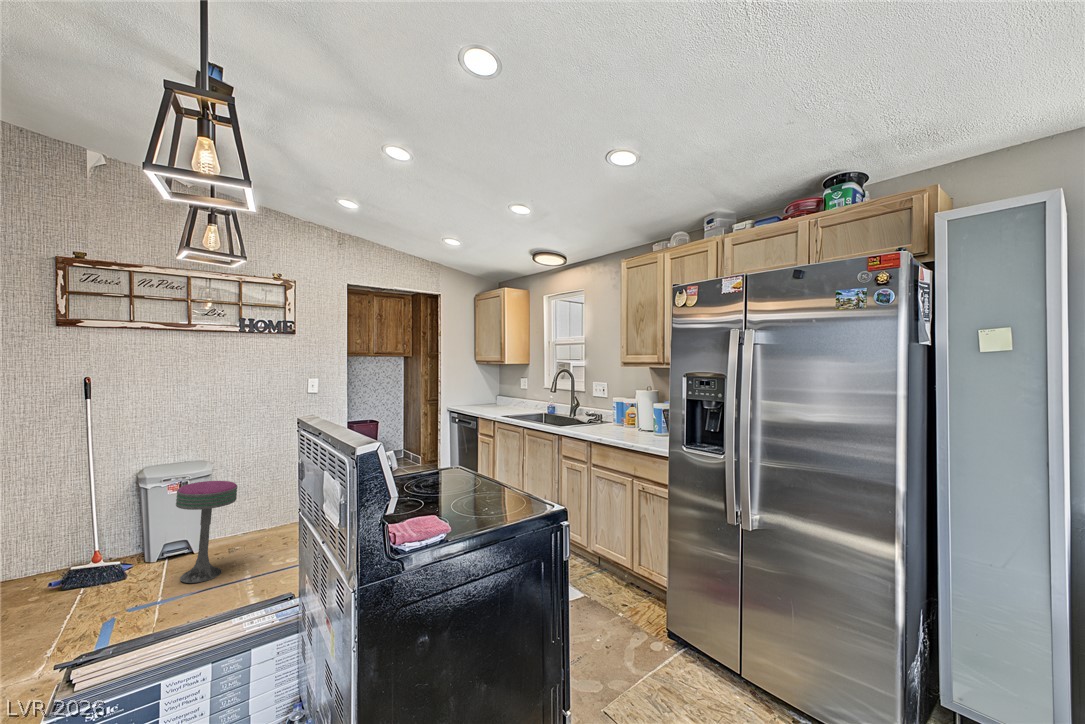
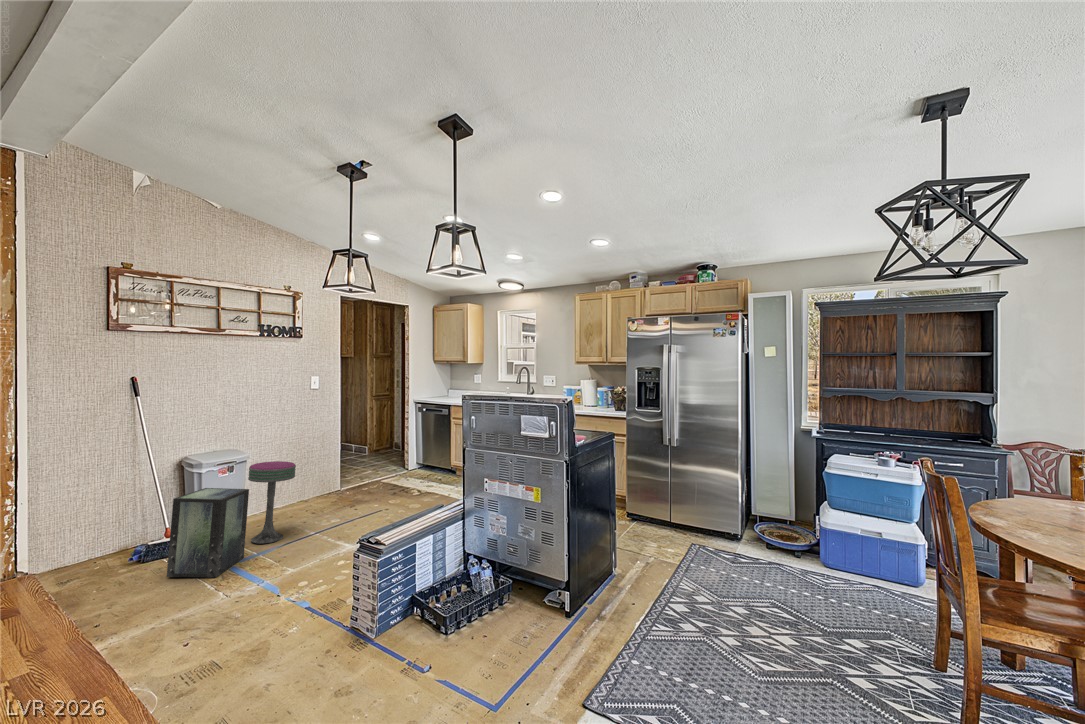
storage box: none [42,511,152,632] -> present [167,488,249,578]

